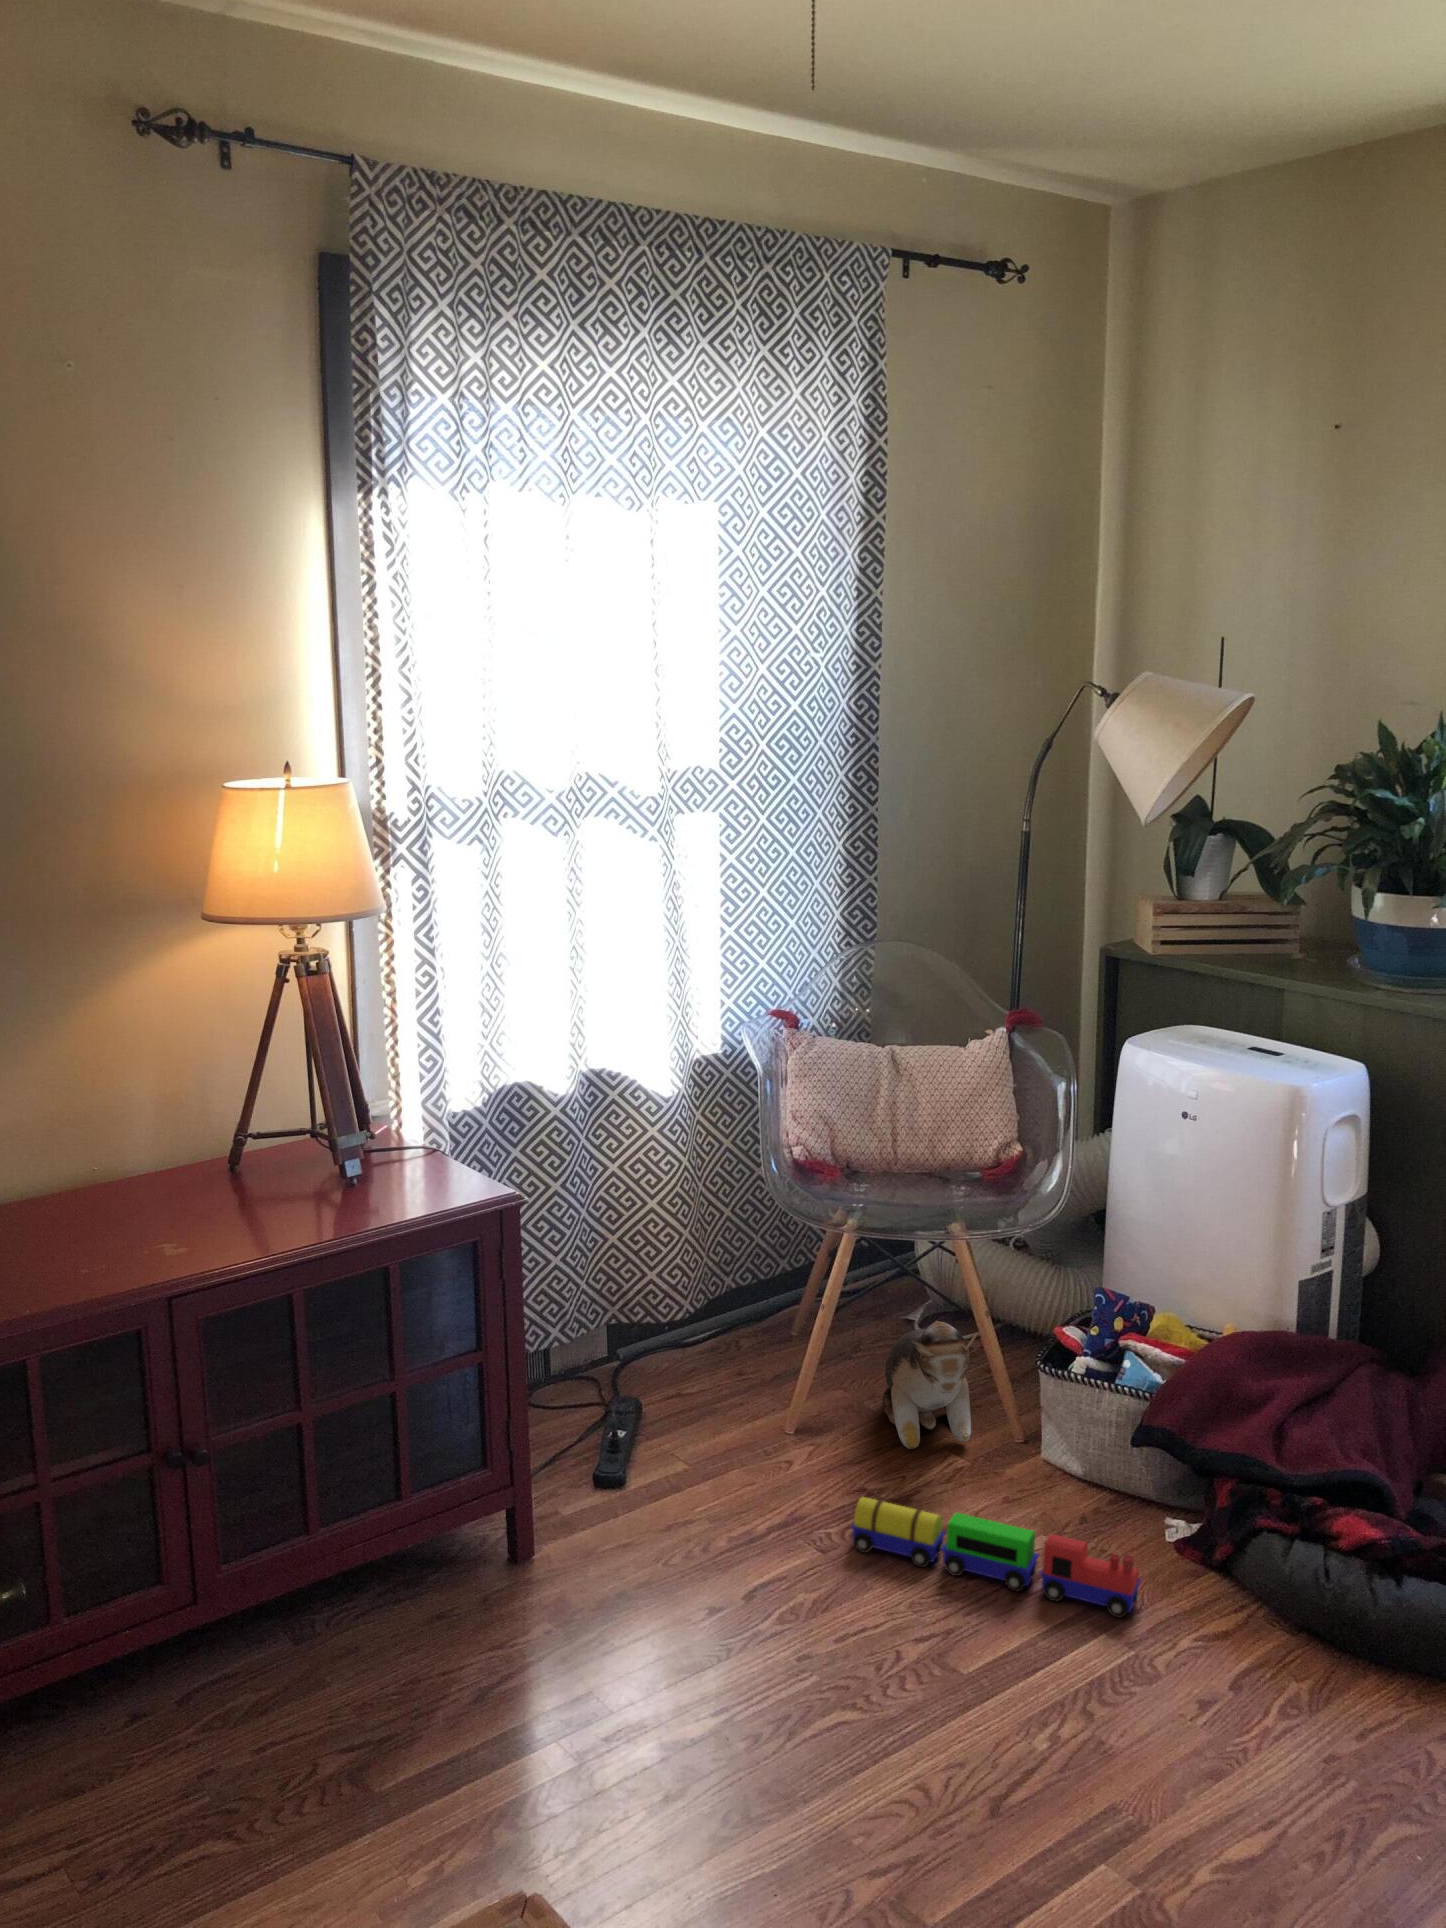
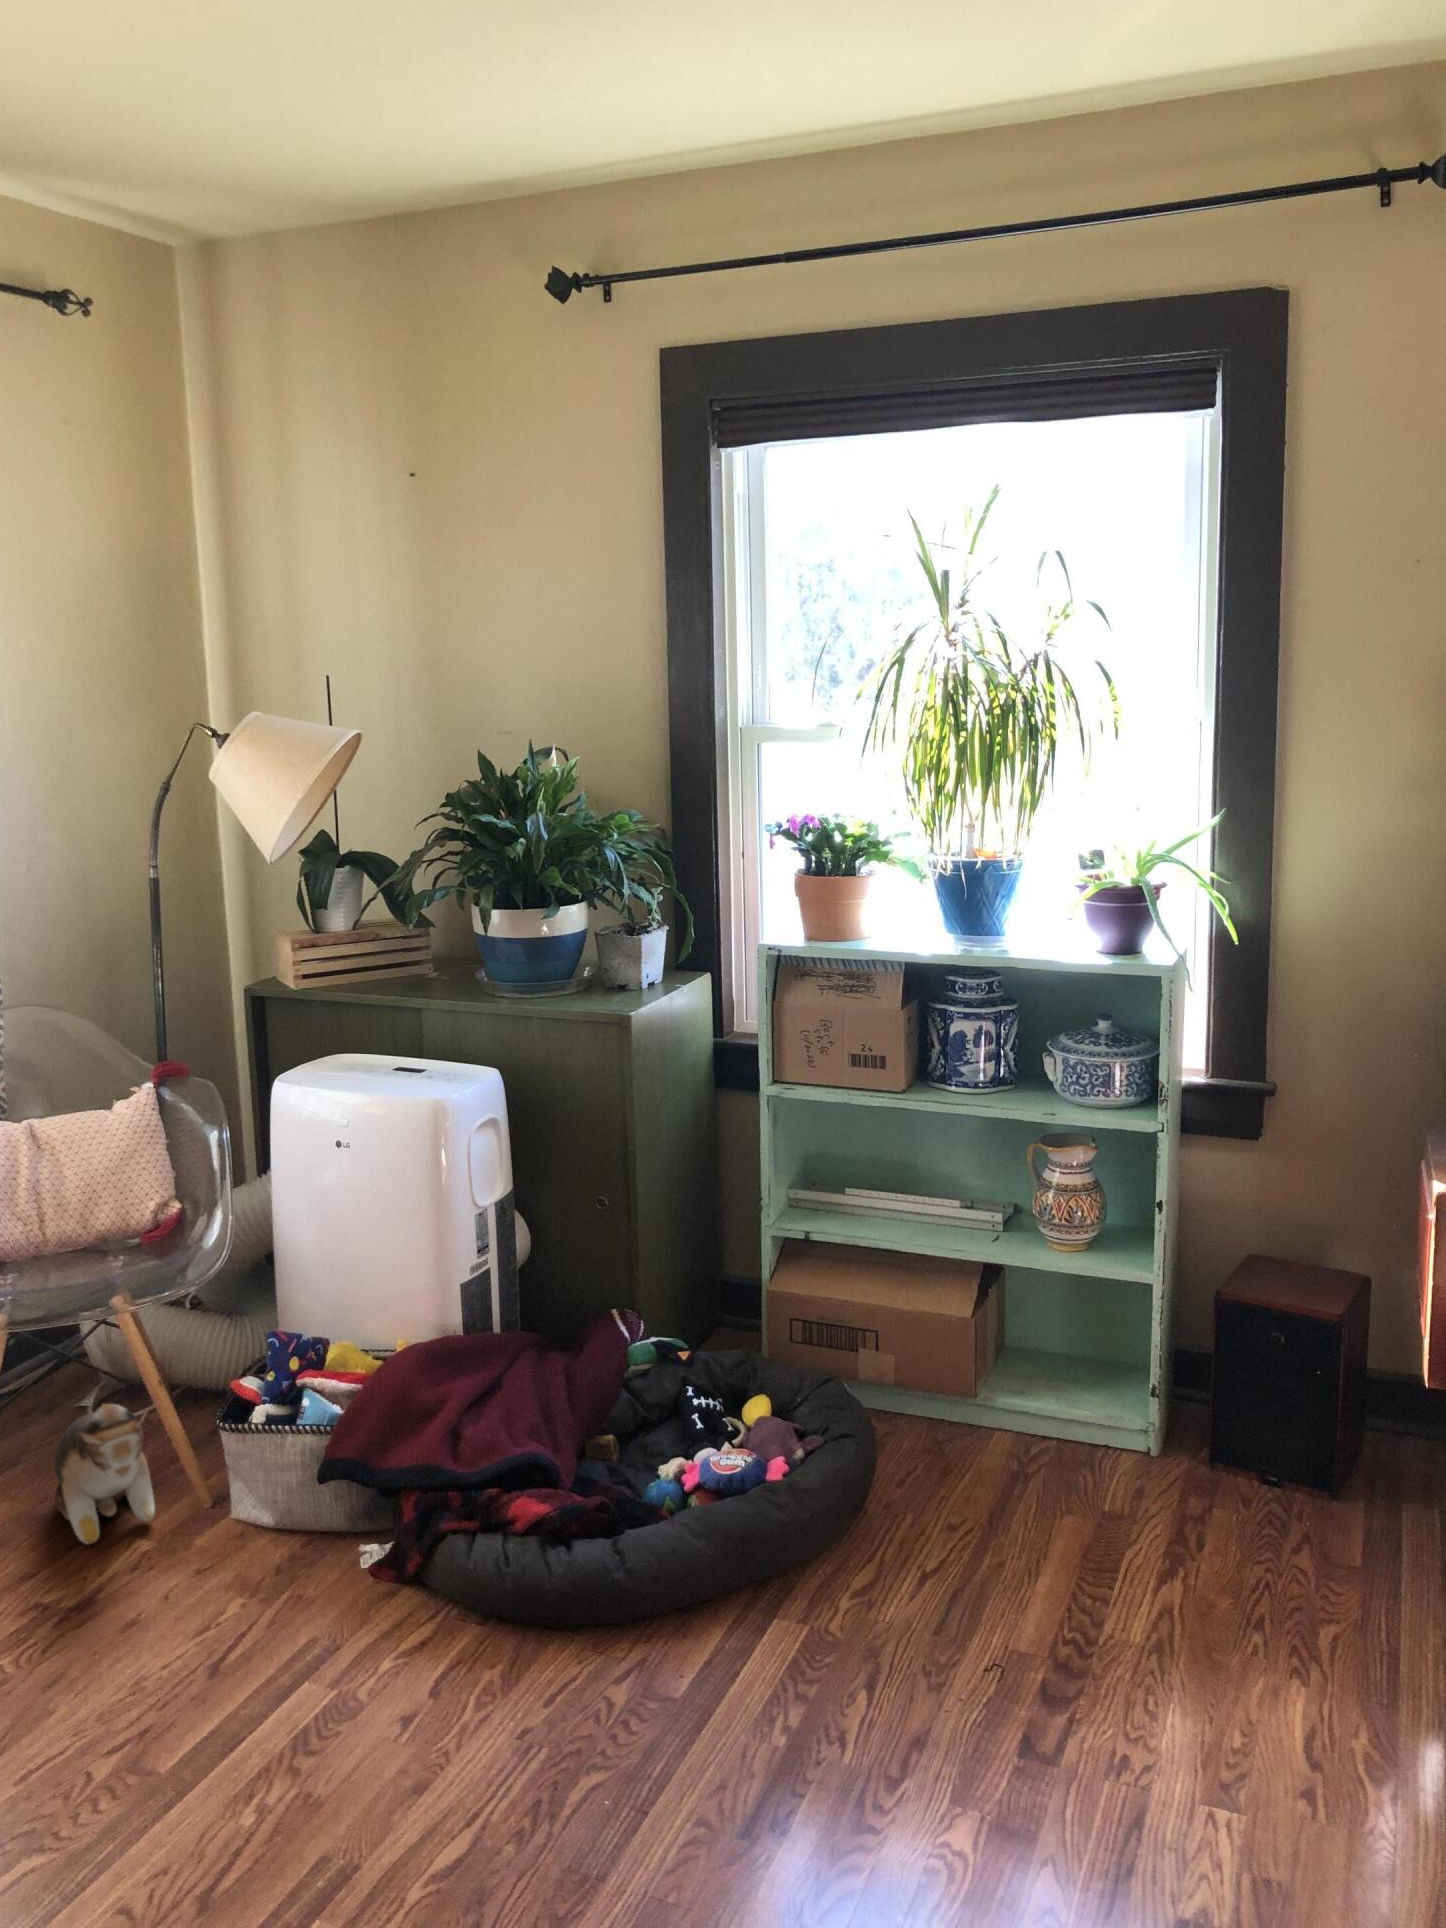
toy train: present [851,1497,1141,1617] -> none [23,1599,339,1679]

